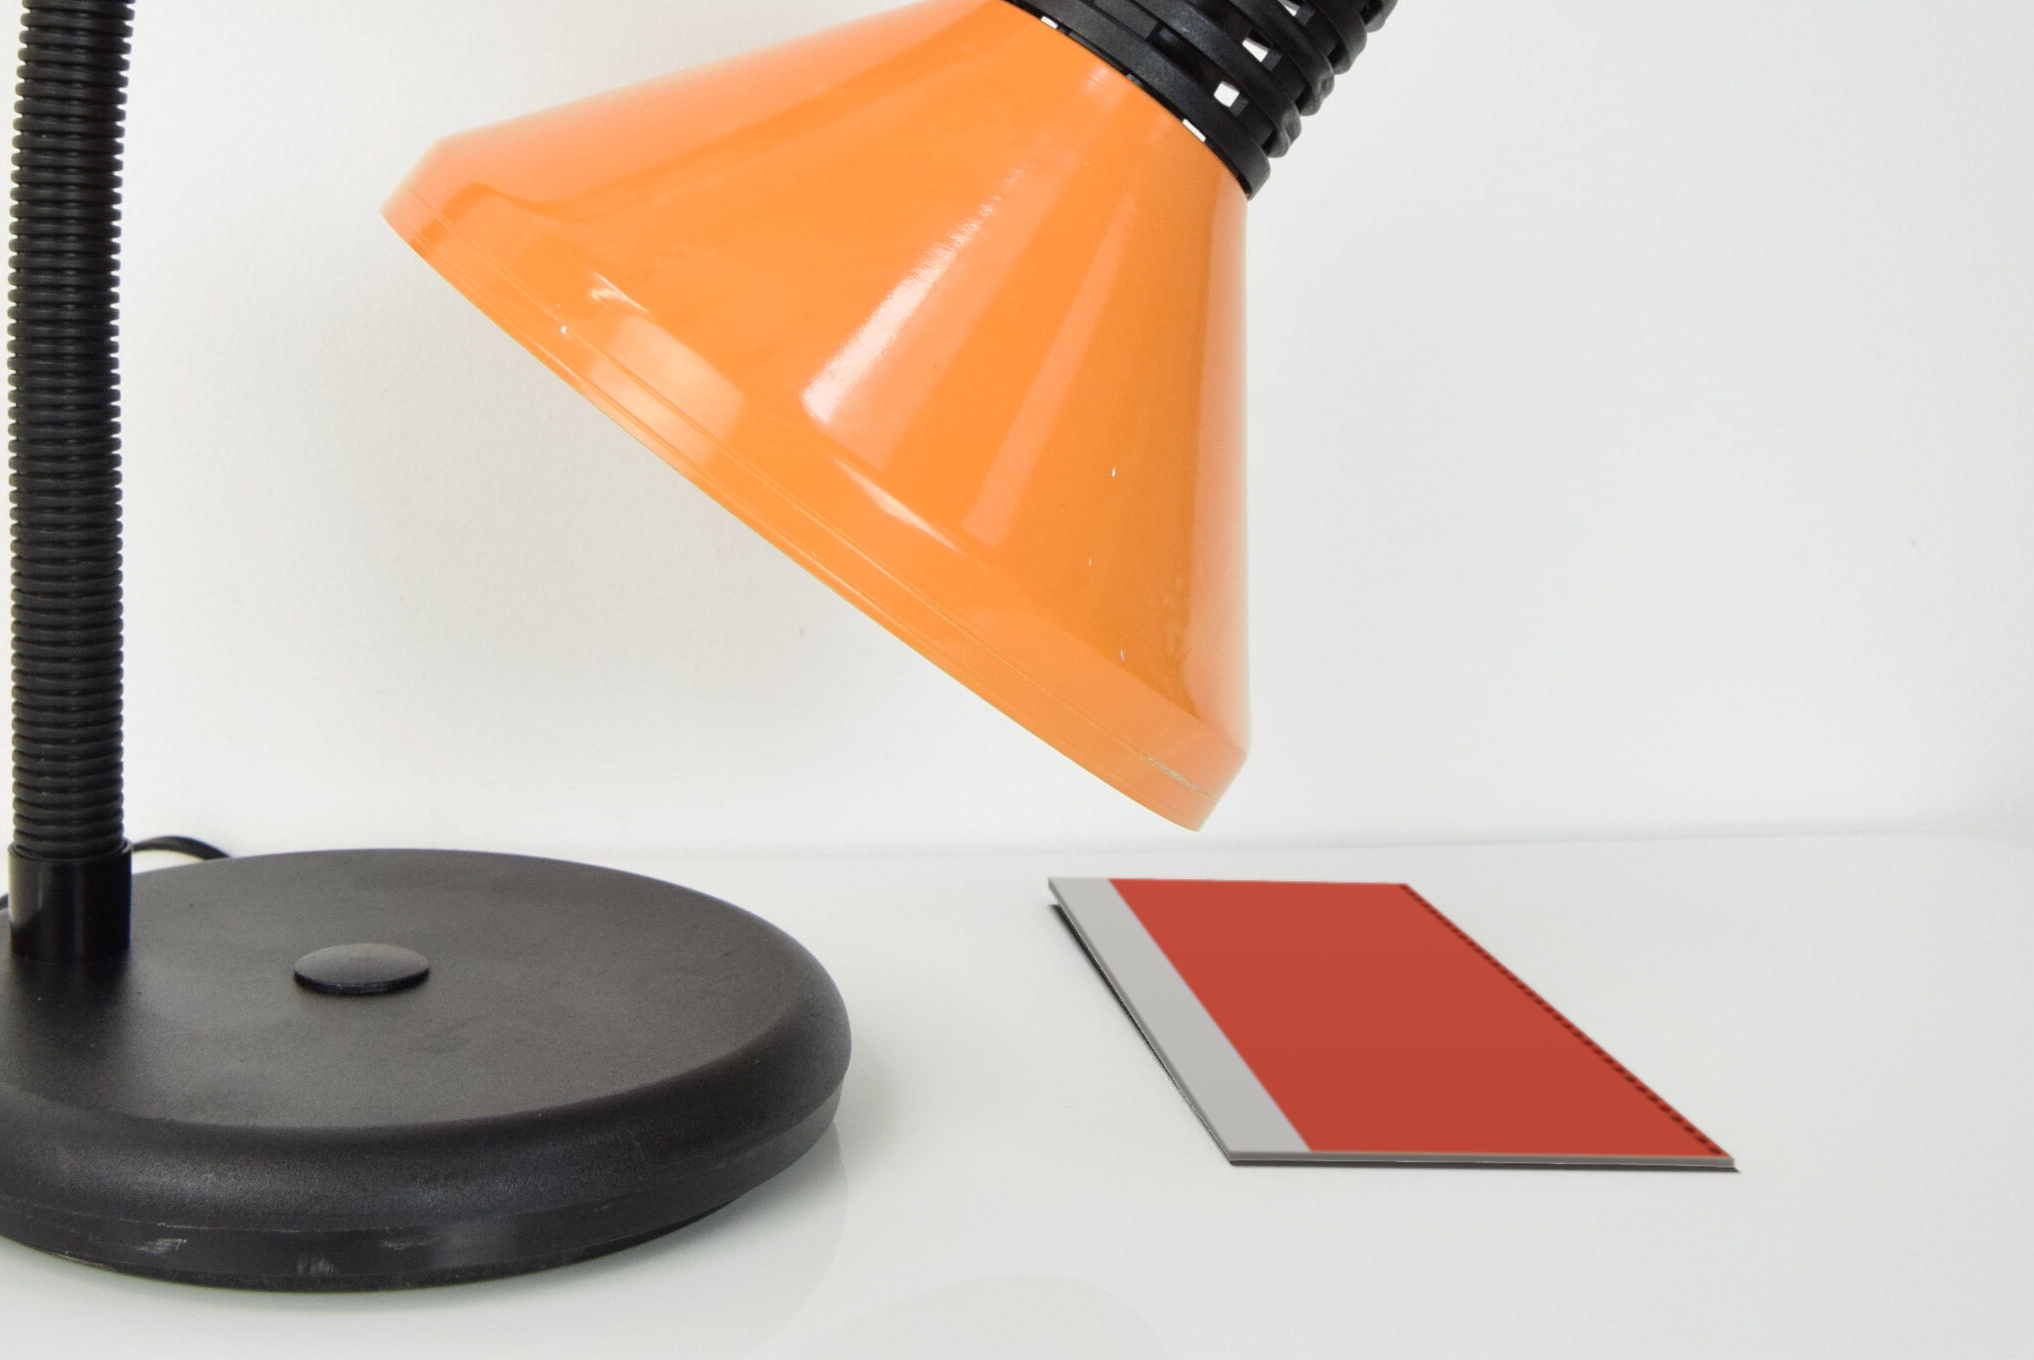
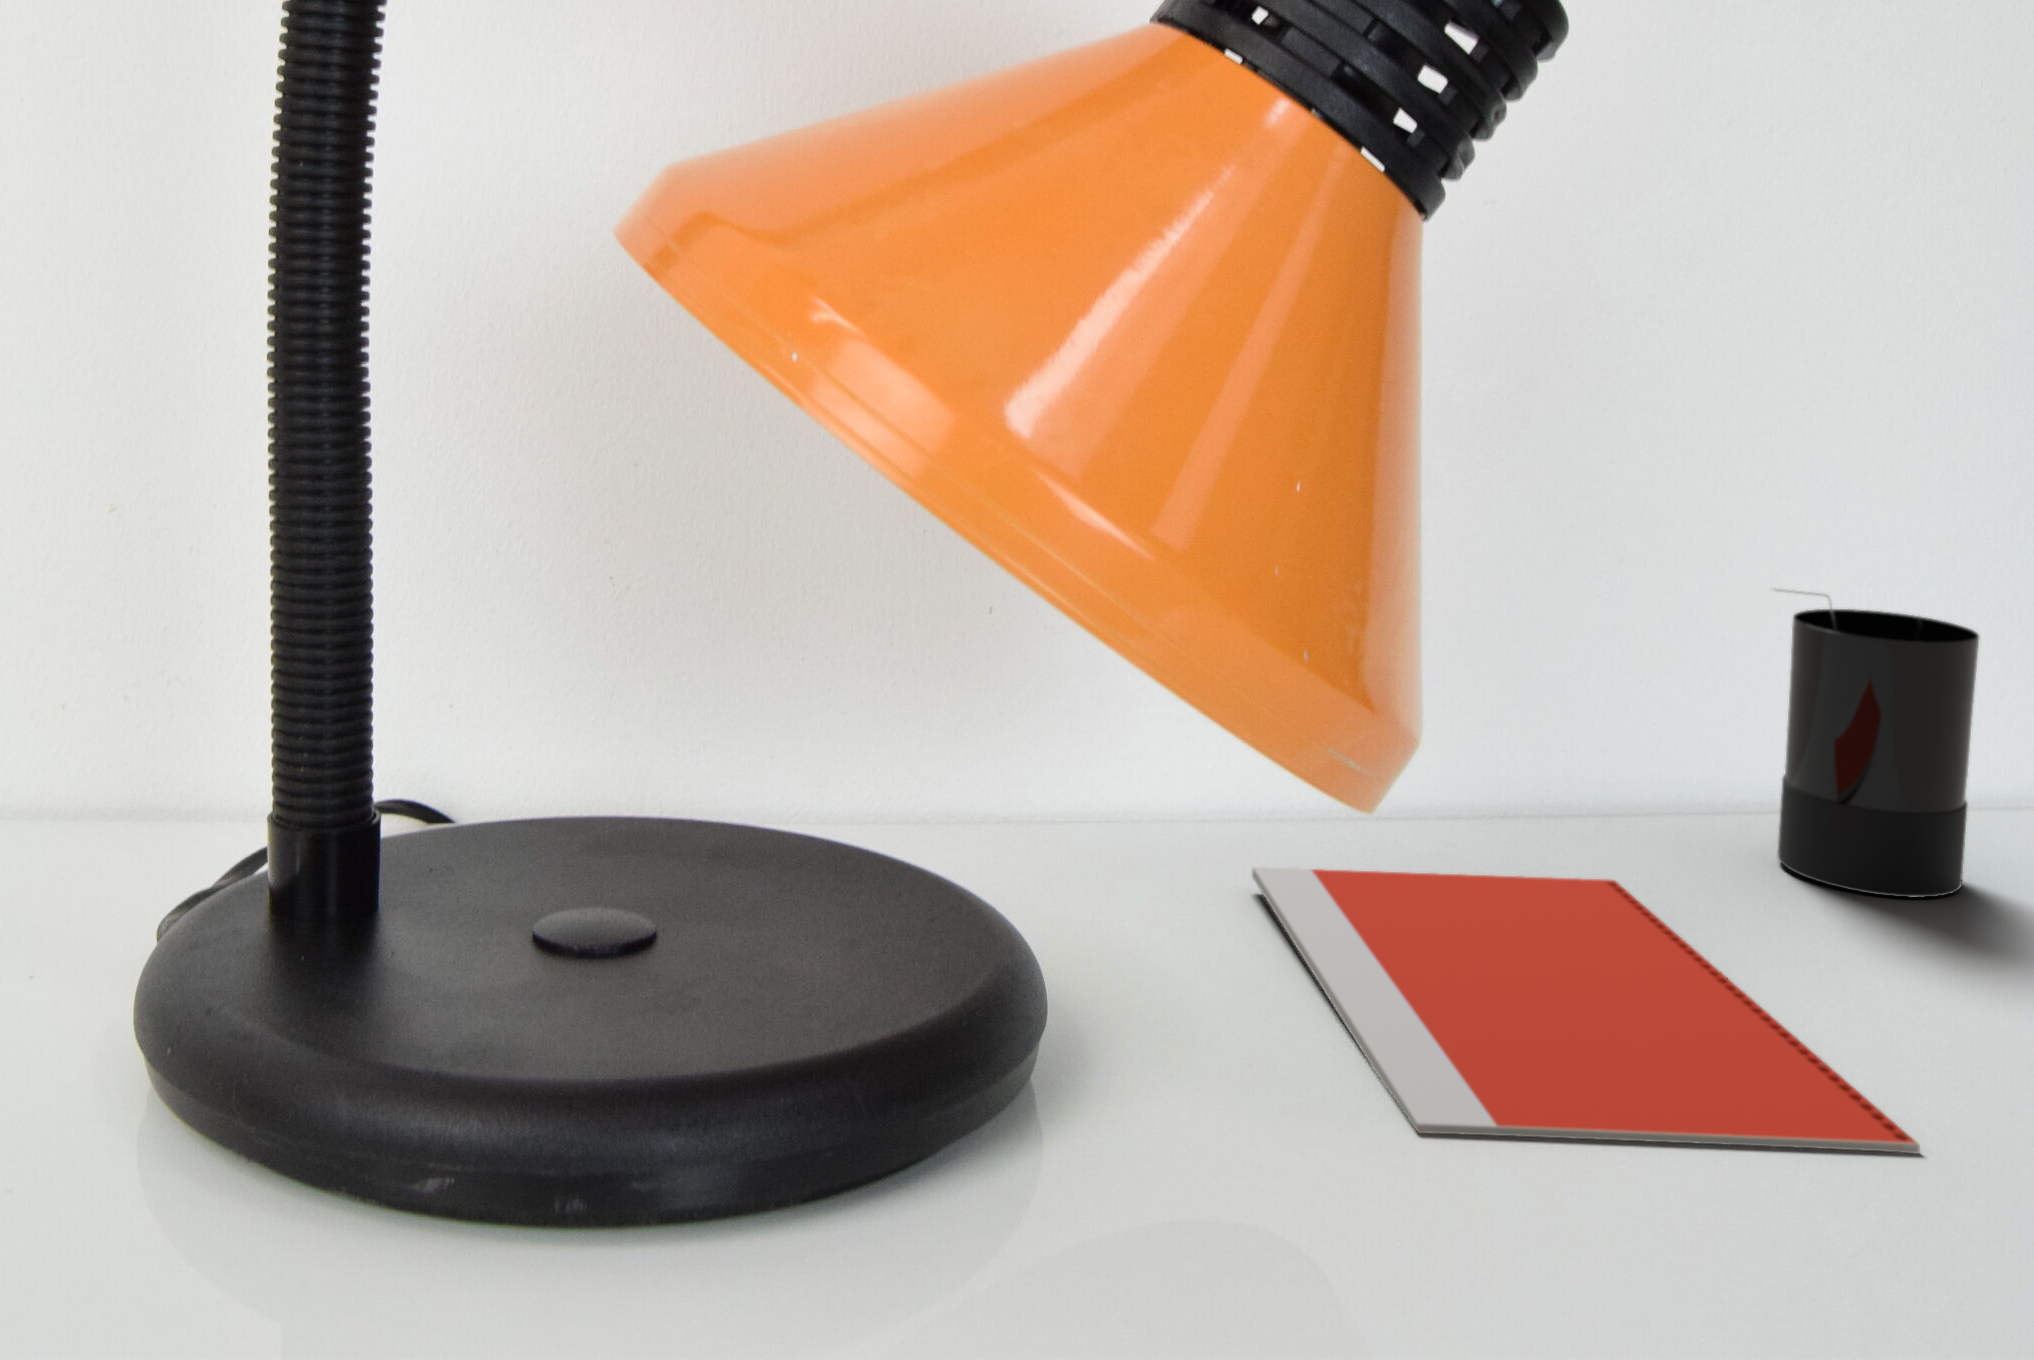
candle: none [1551,589,1754,895] -> present [1772,589,1979,898]

